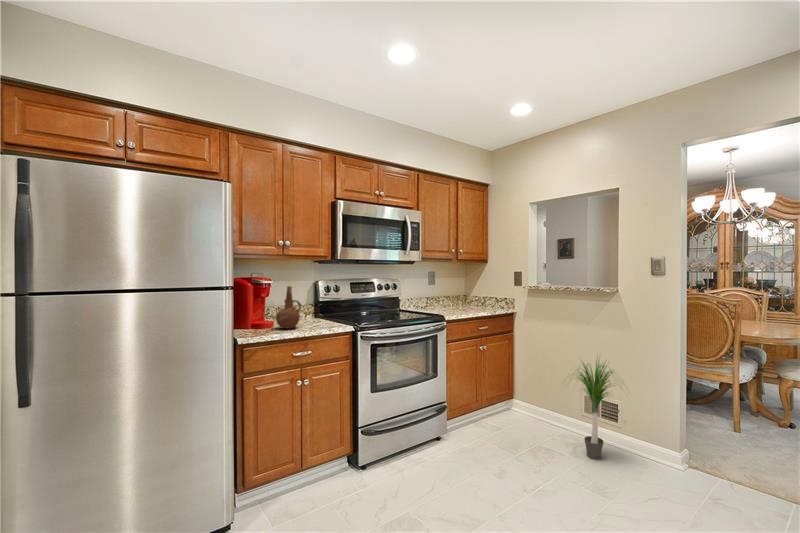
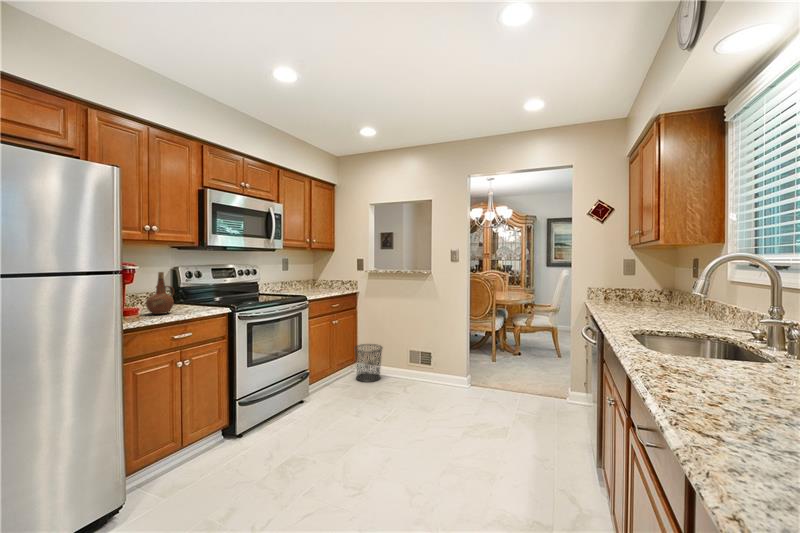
potted plant: present [570,356,622,459] -> none [394,316,443,392]
waste bin: none [507,379,546,430] -> present [355,344,382,382]

